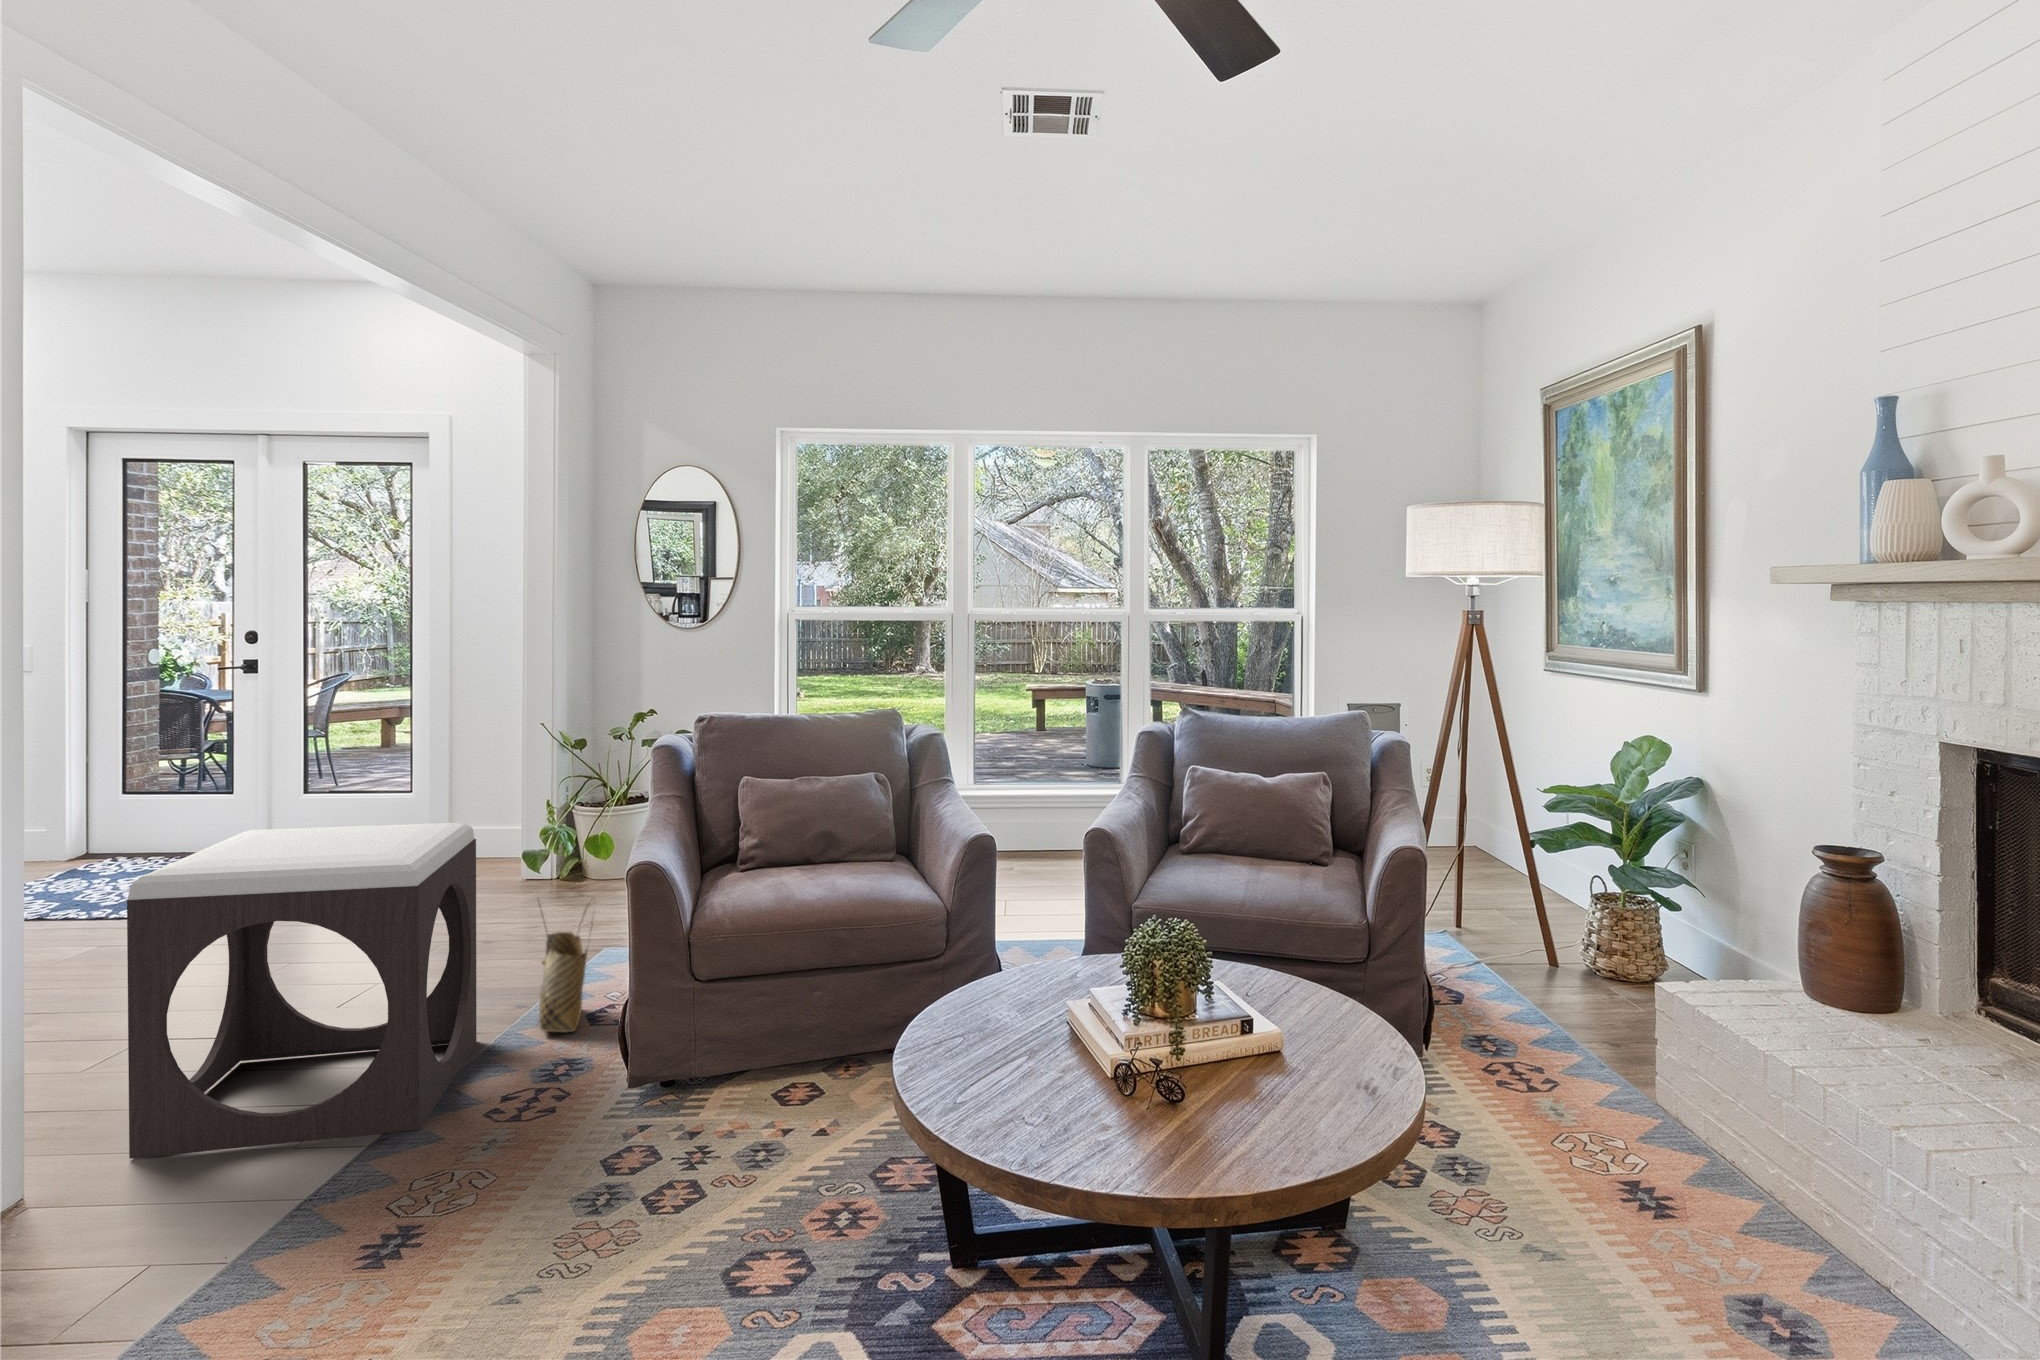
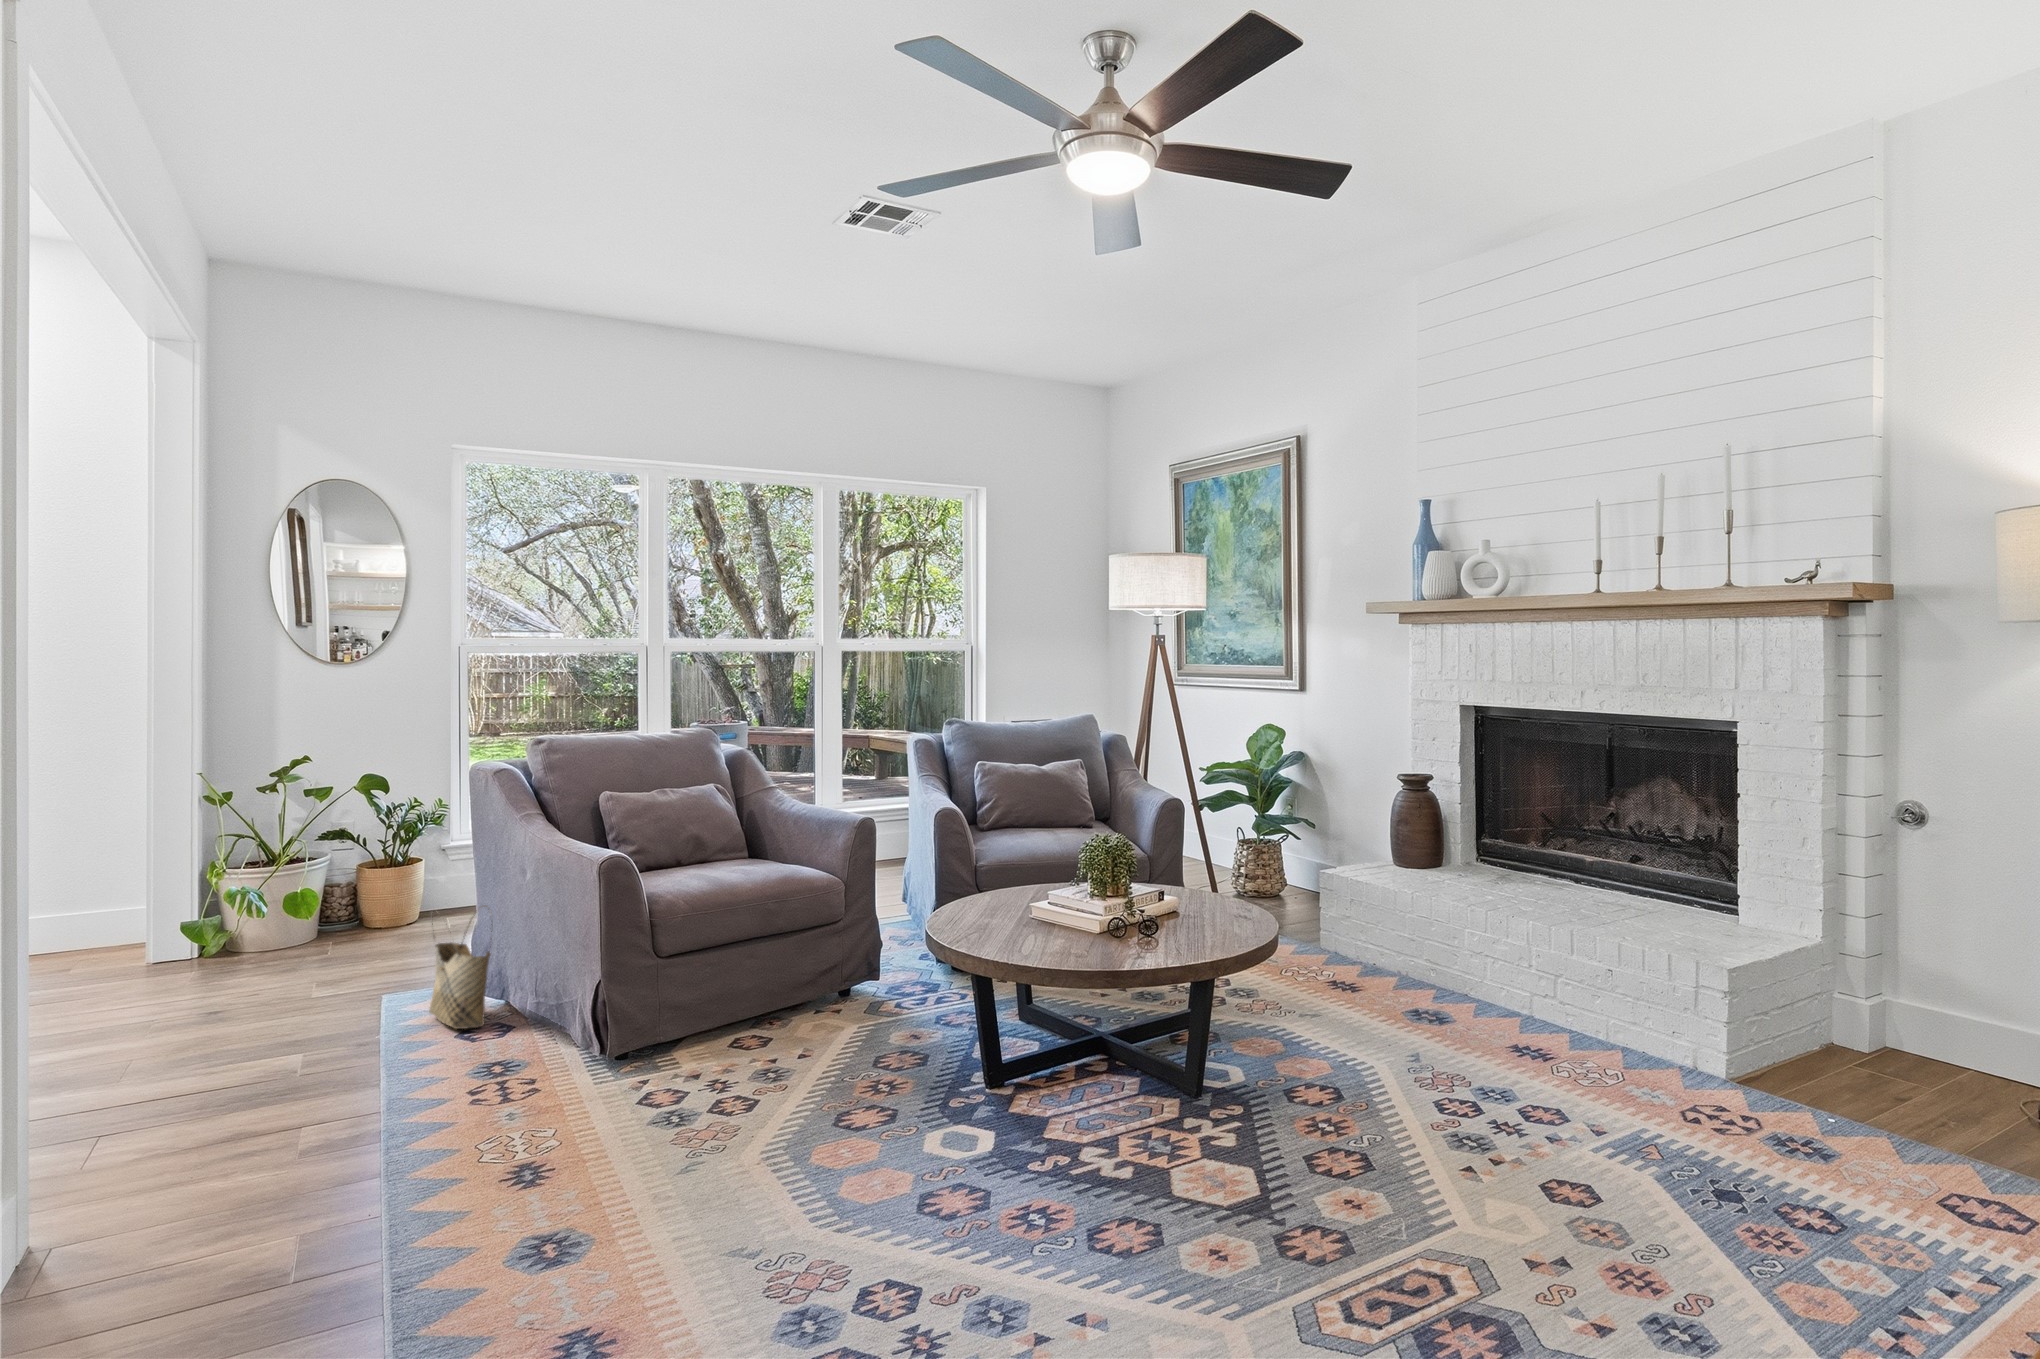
footstool: present [127,823,477,1159] -> none [150,842,432,1162]

